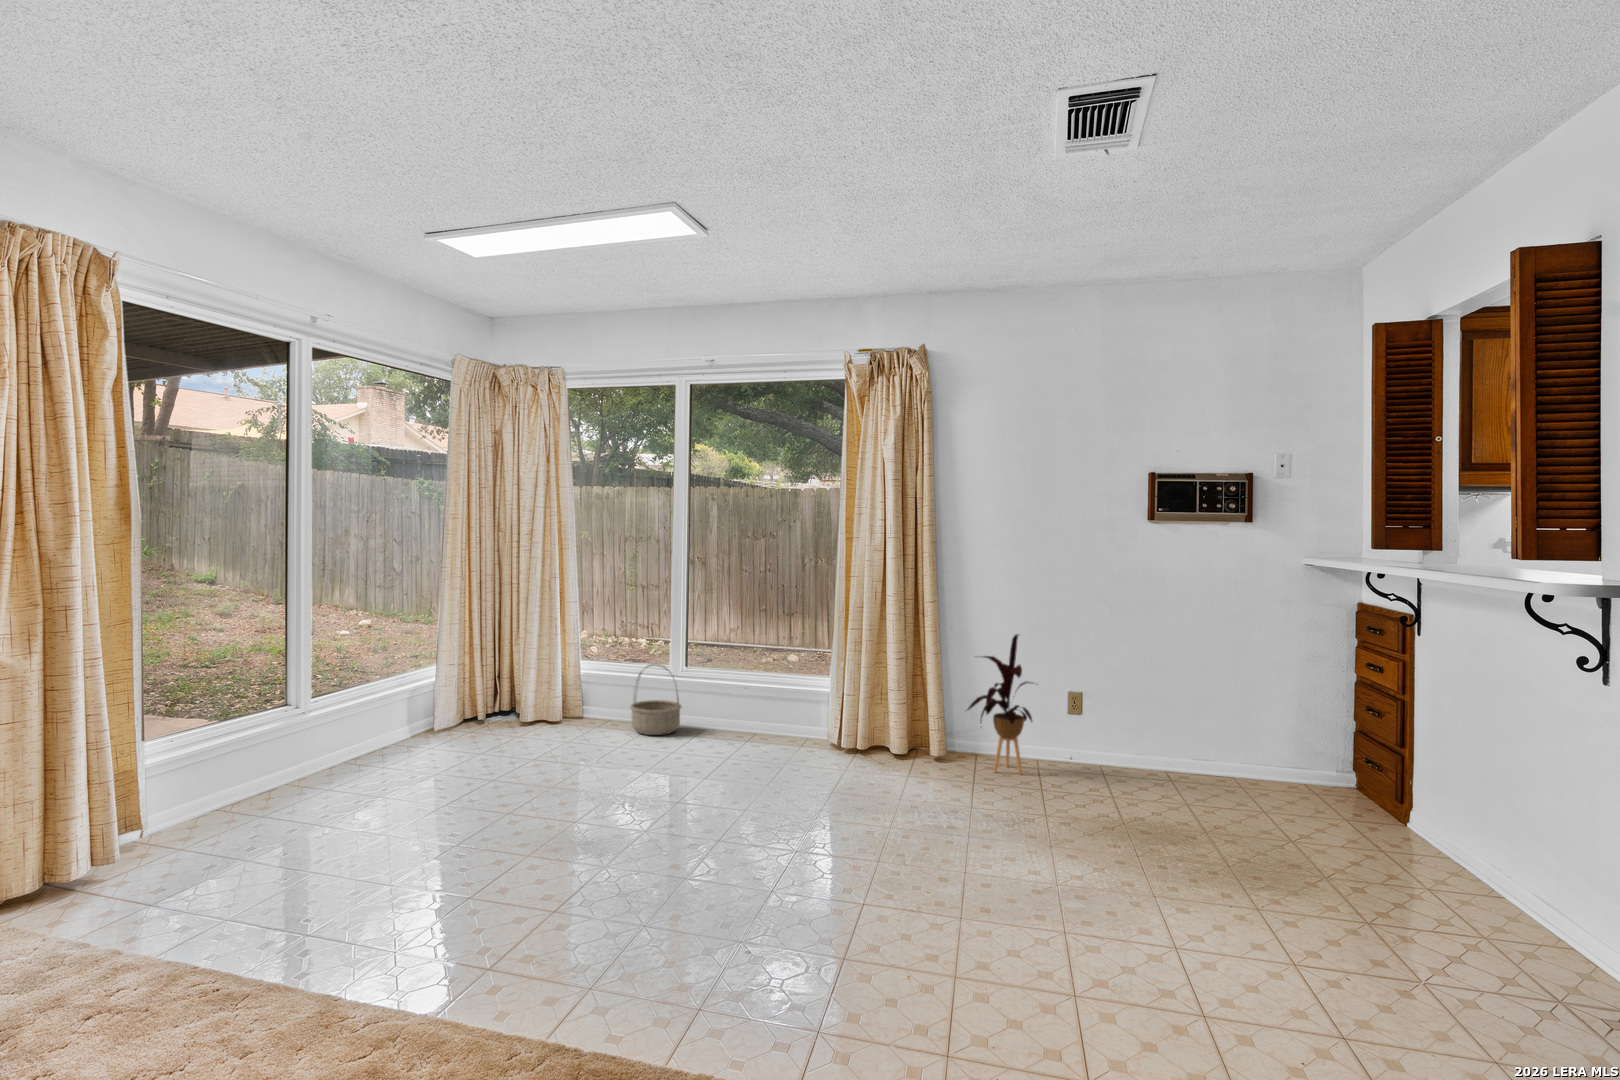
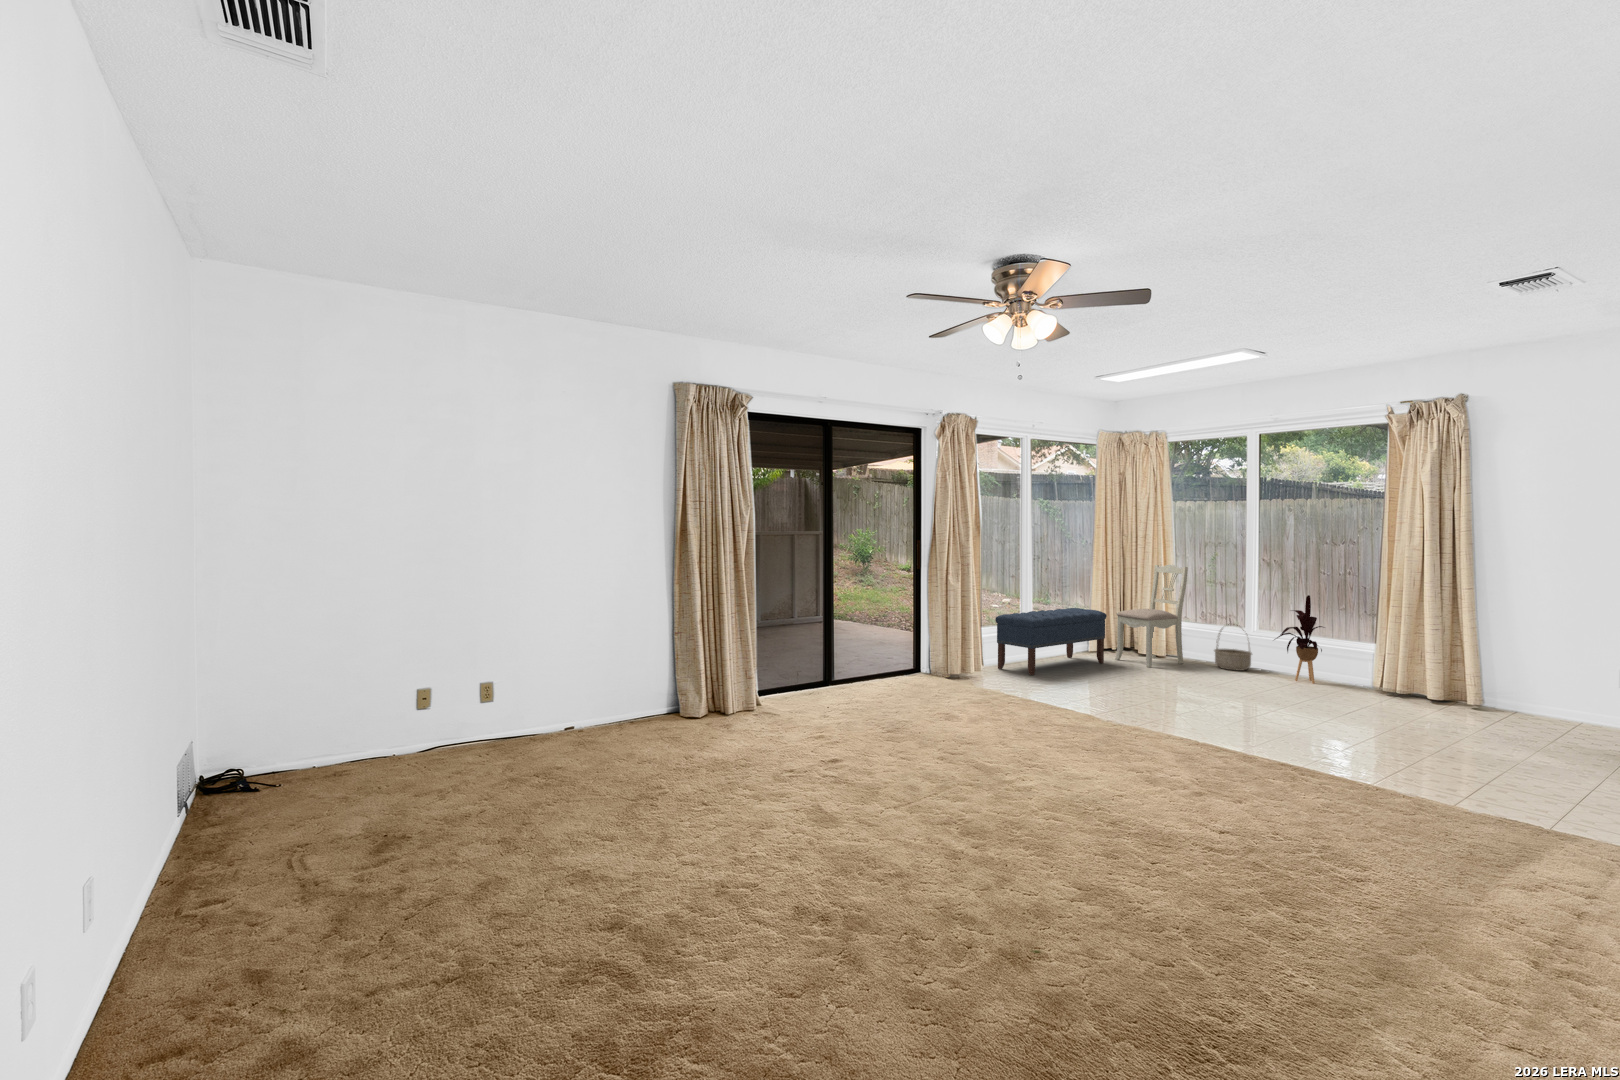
dining chair: none [479,577,593,751] -> present [1115,565,1188,667]
house plant: present [968,634,1032,774] -> present [1274,595,1322,683]
bench: none [200,660,460,826] -> present [995,608,1107,675]

